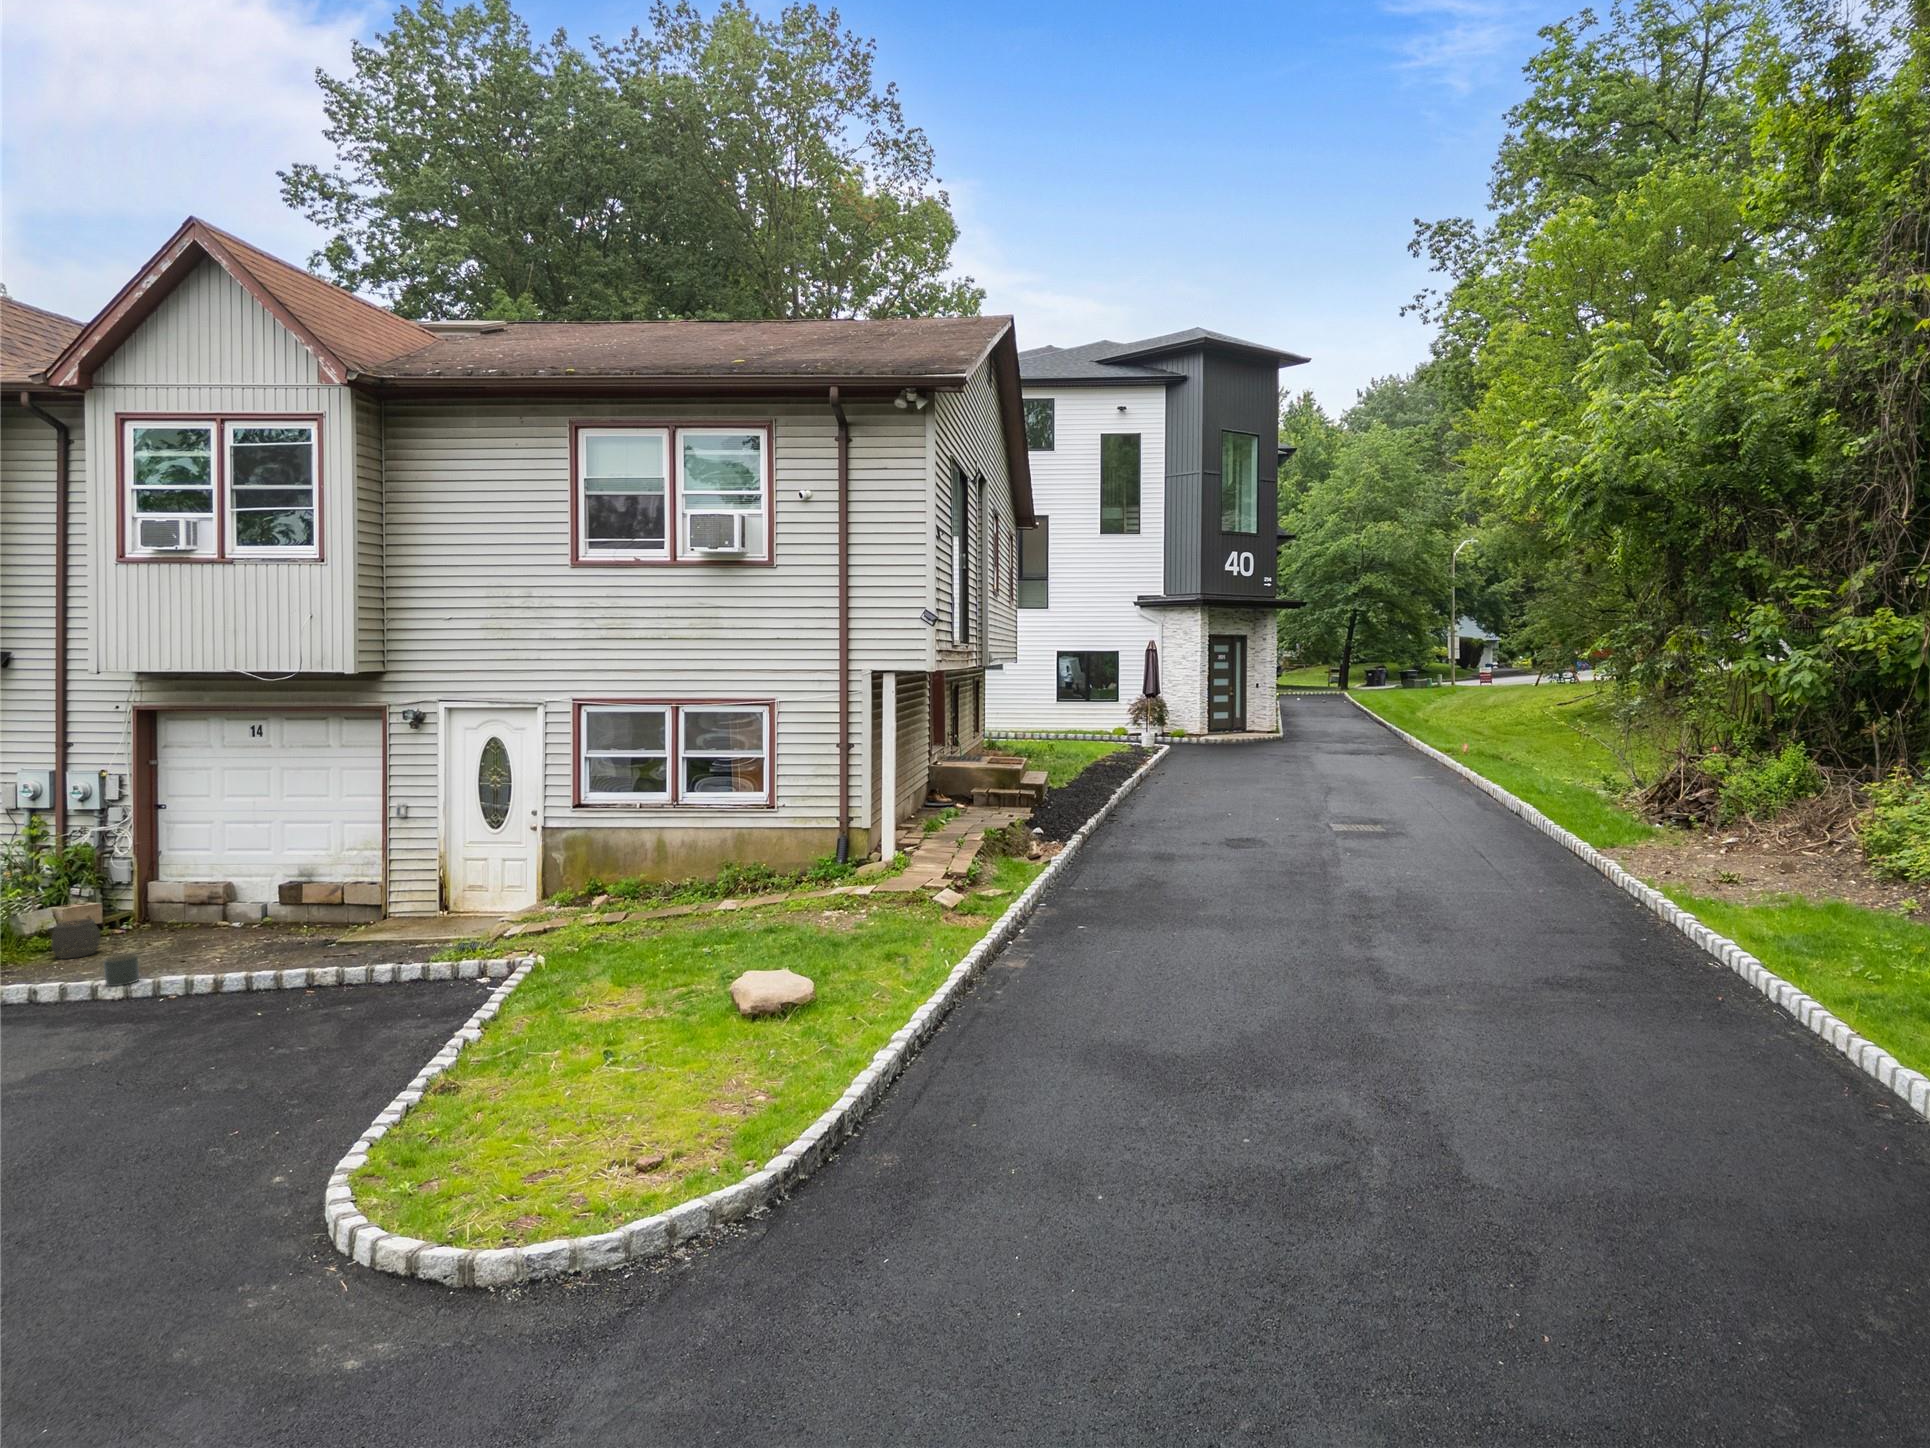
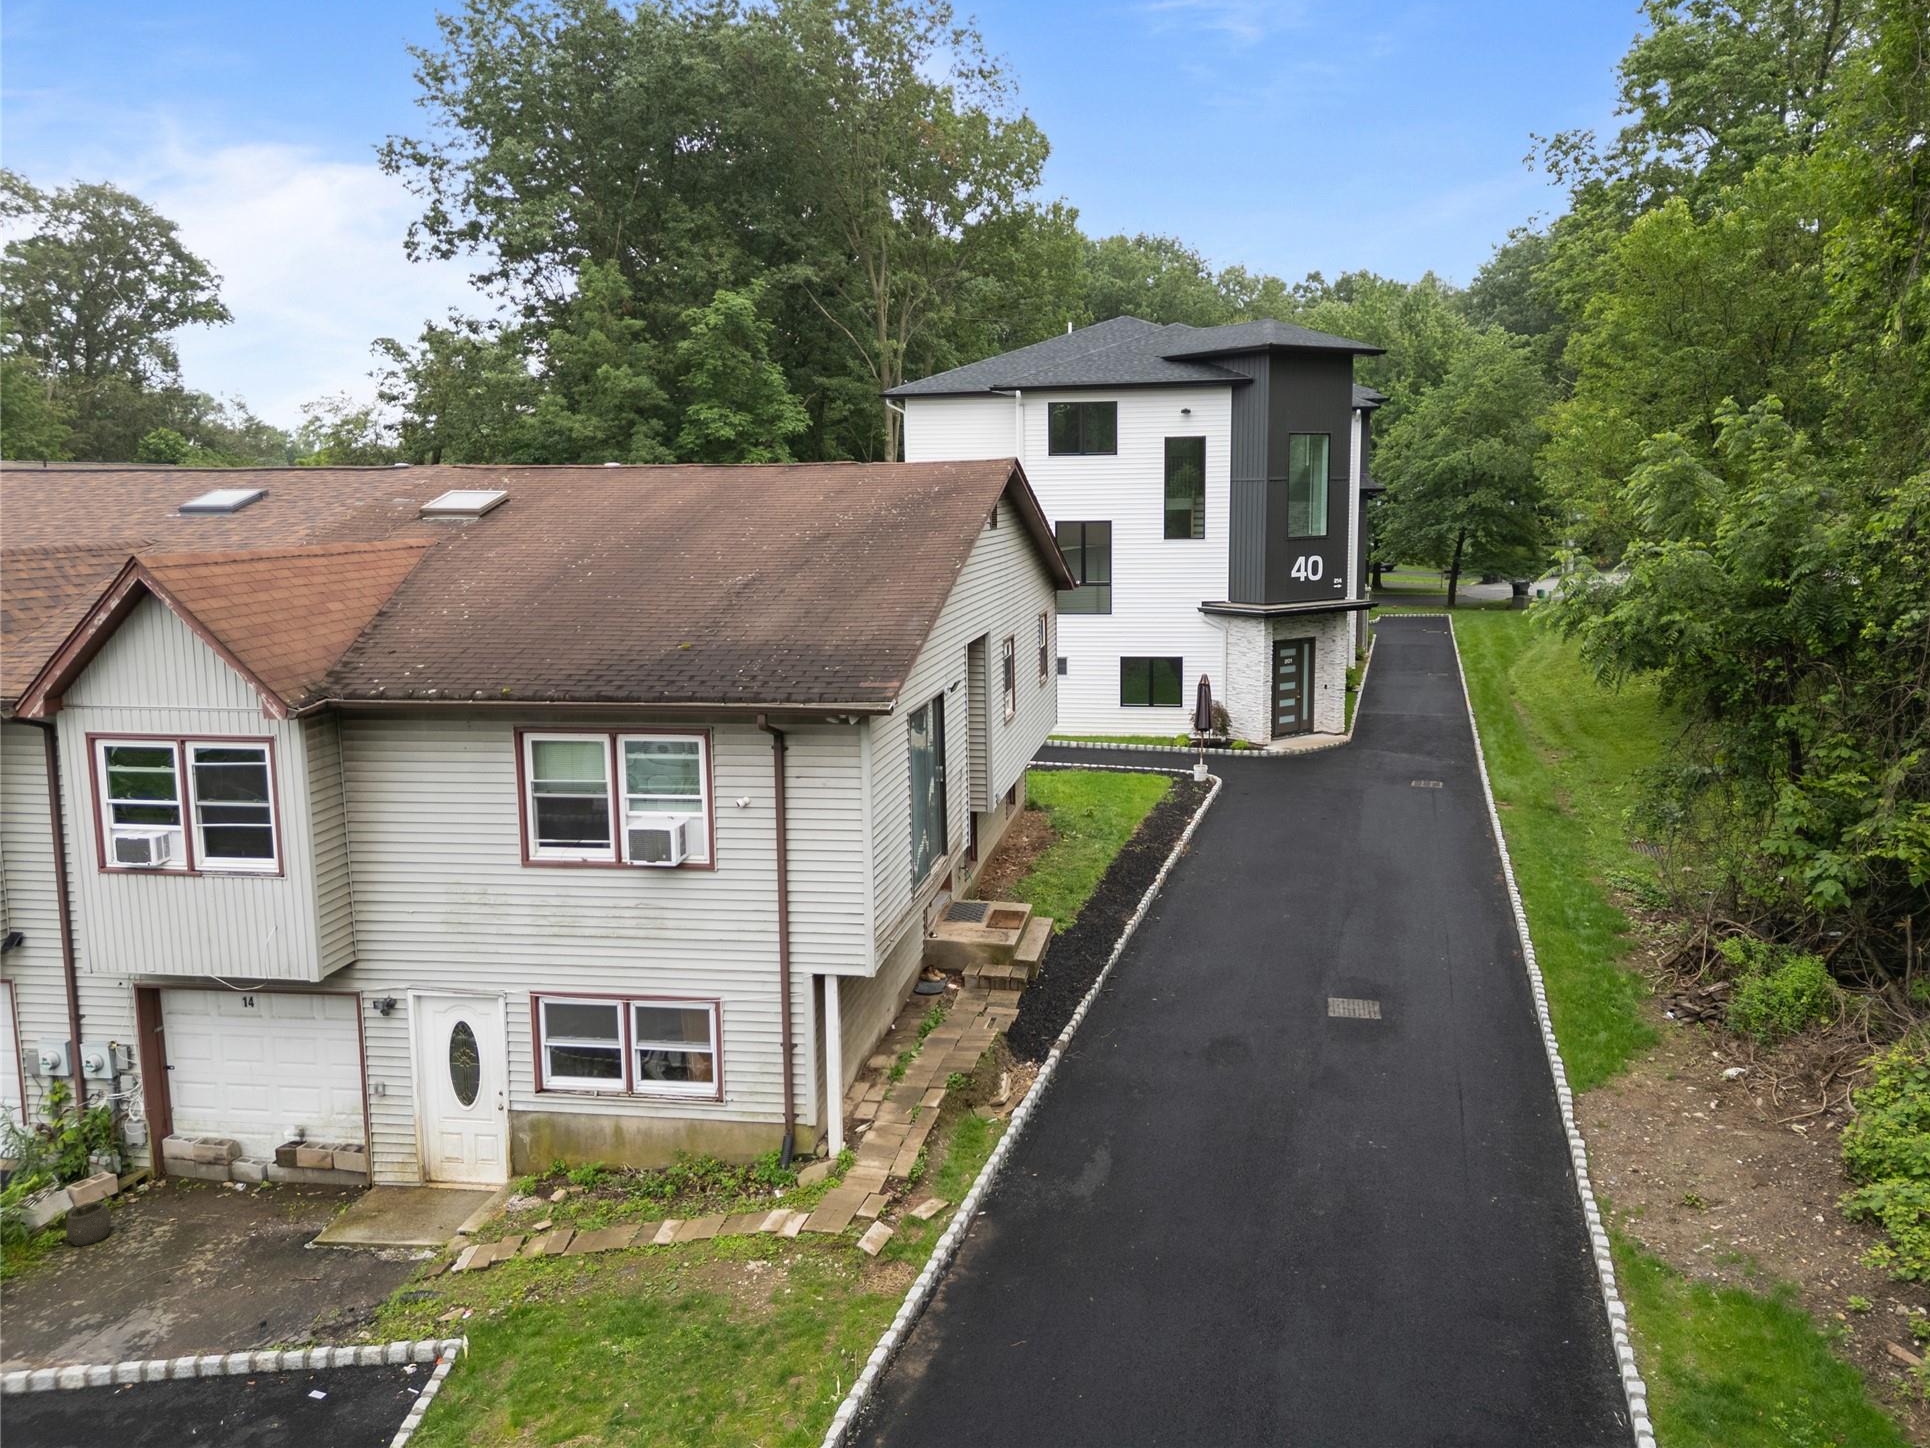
planter: present [104,954,139,986] -> none [93,1282,128,1320]

